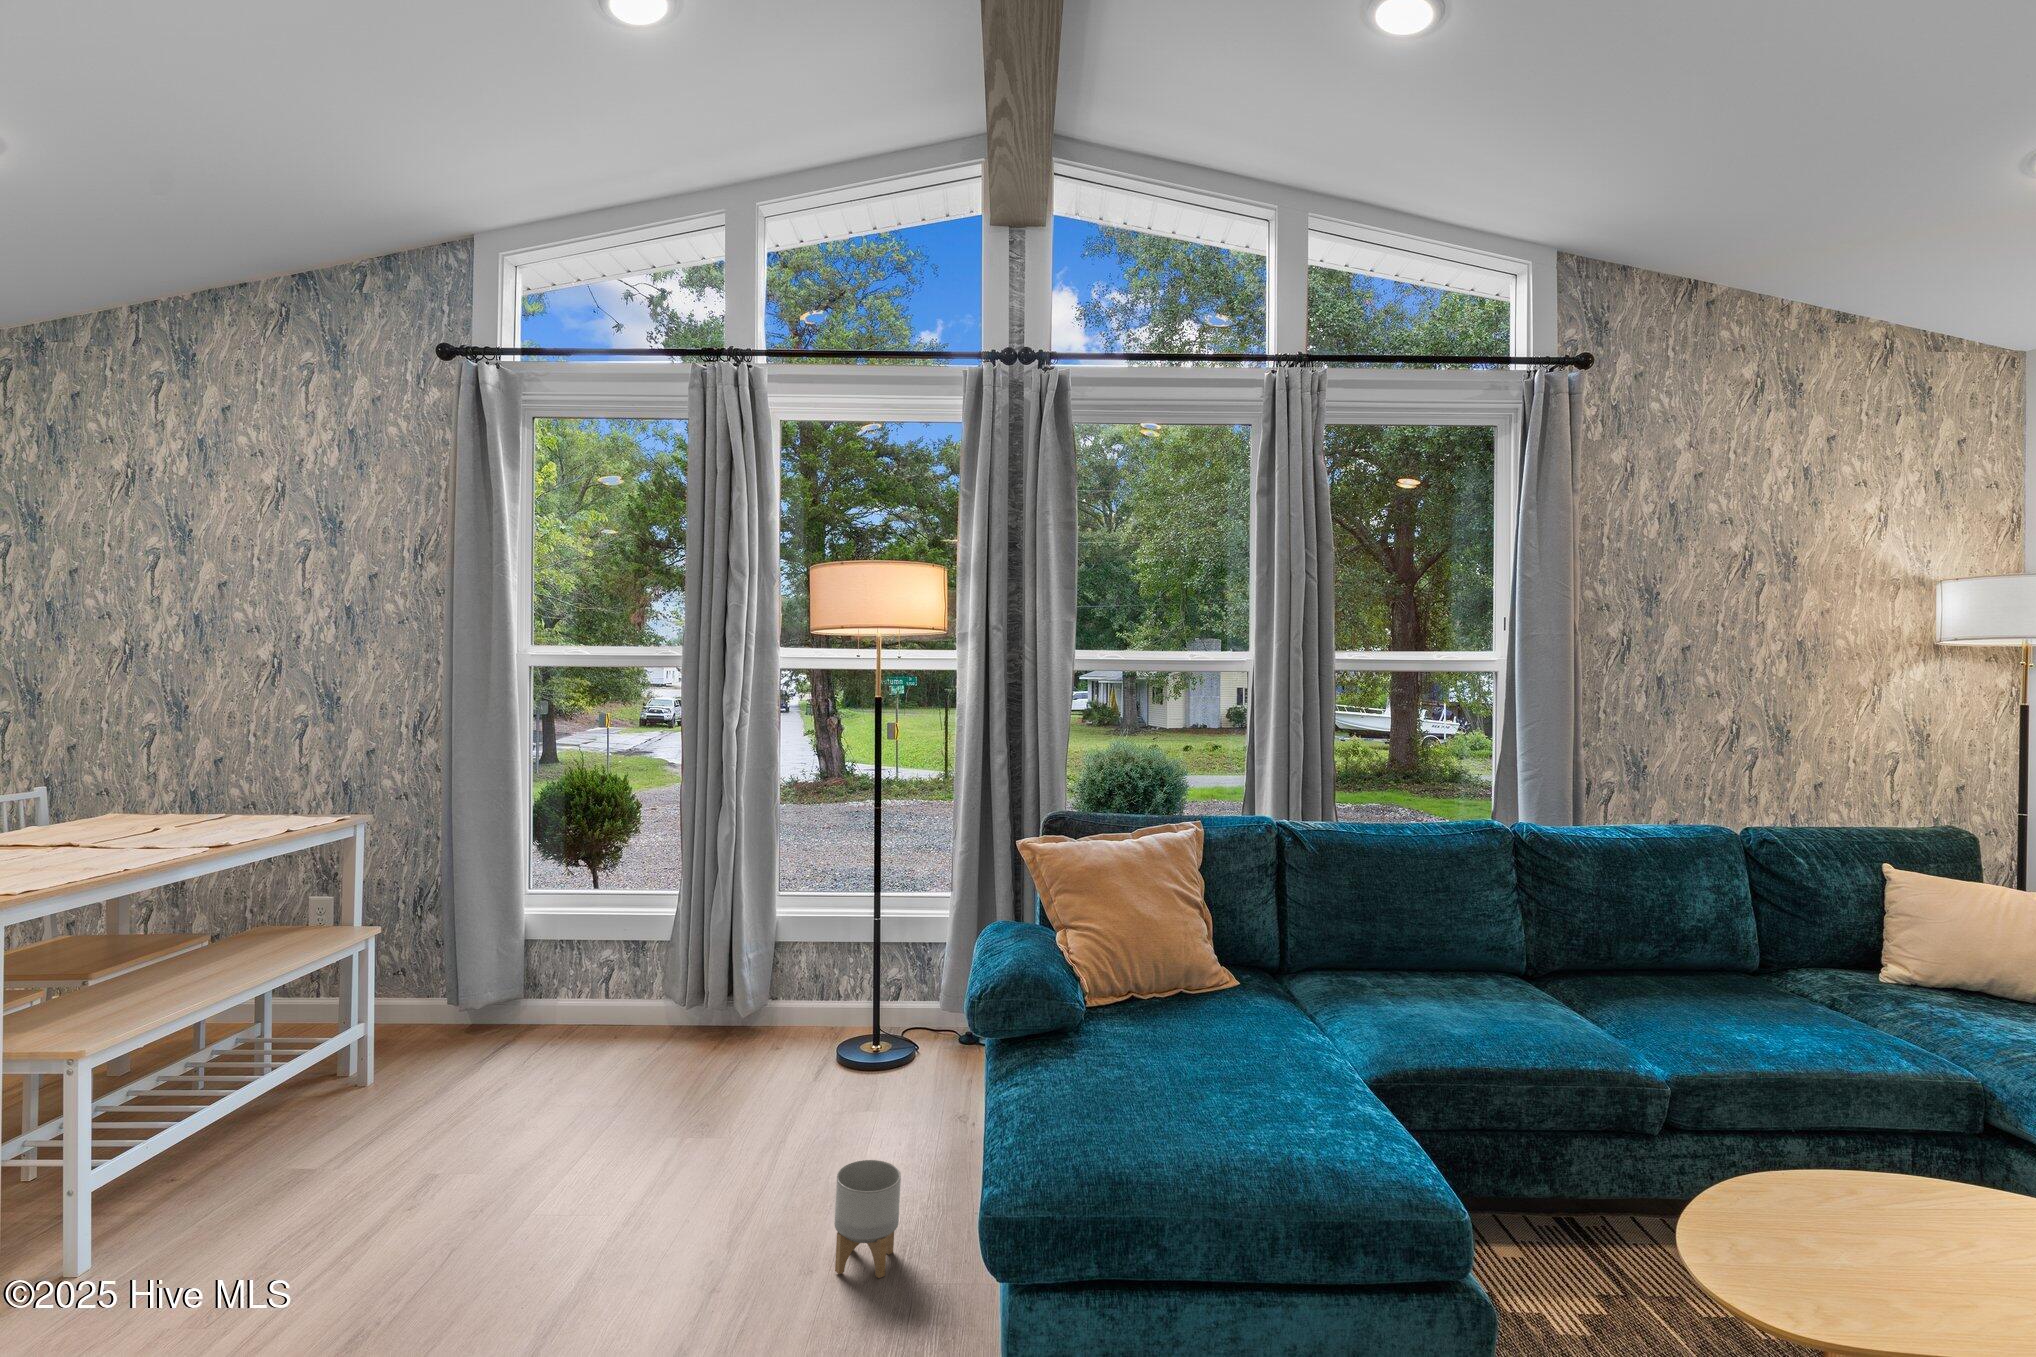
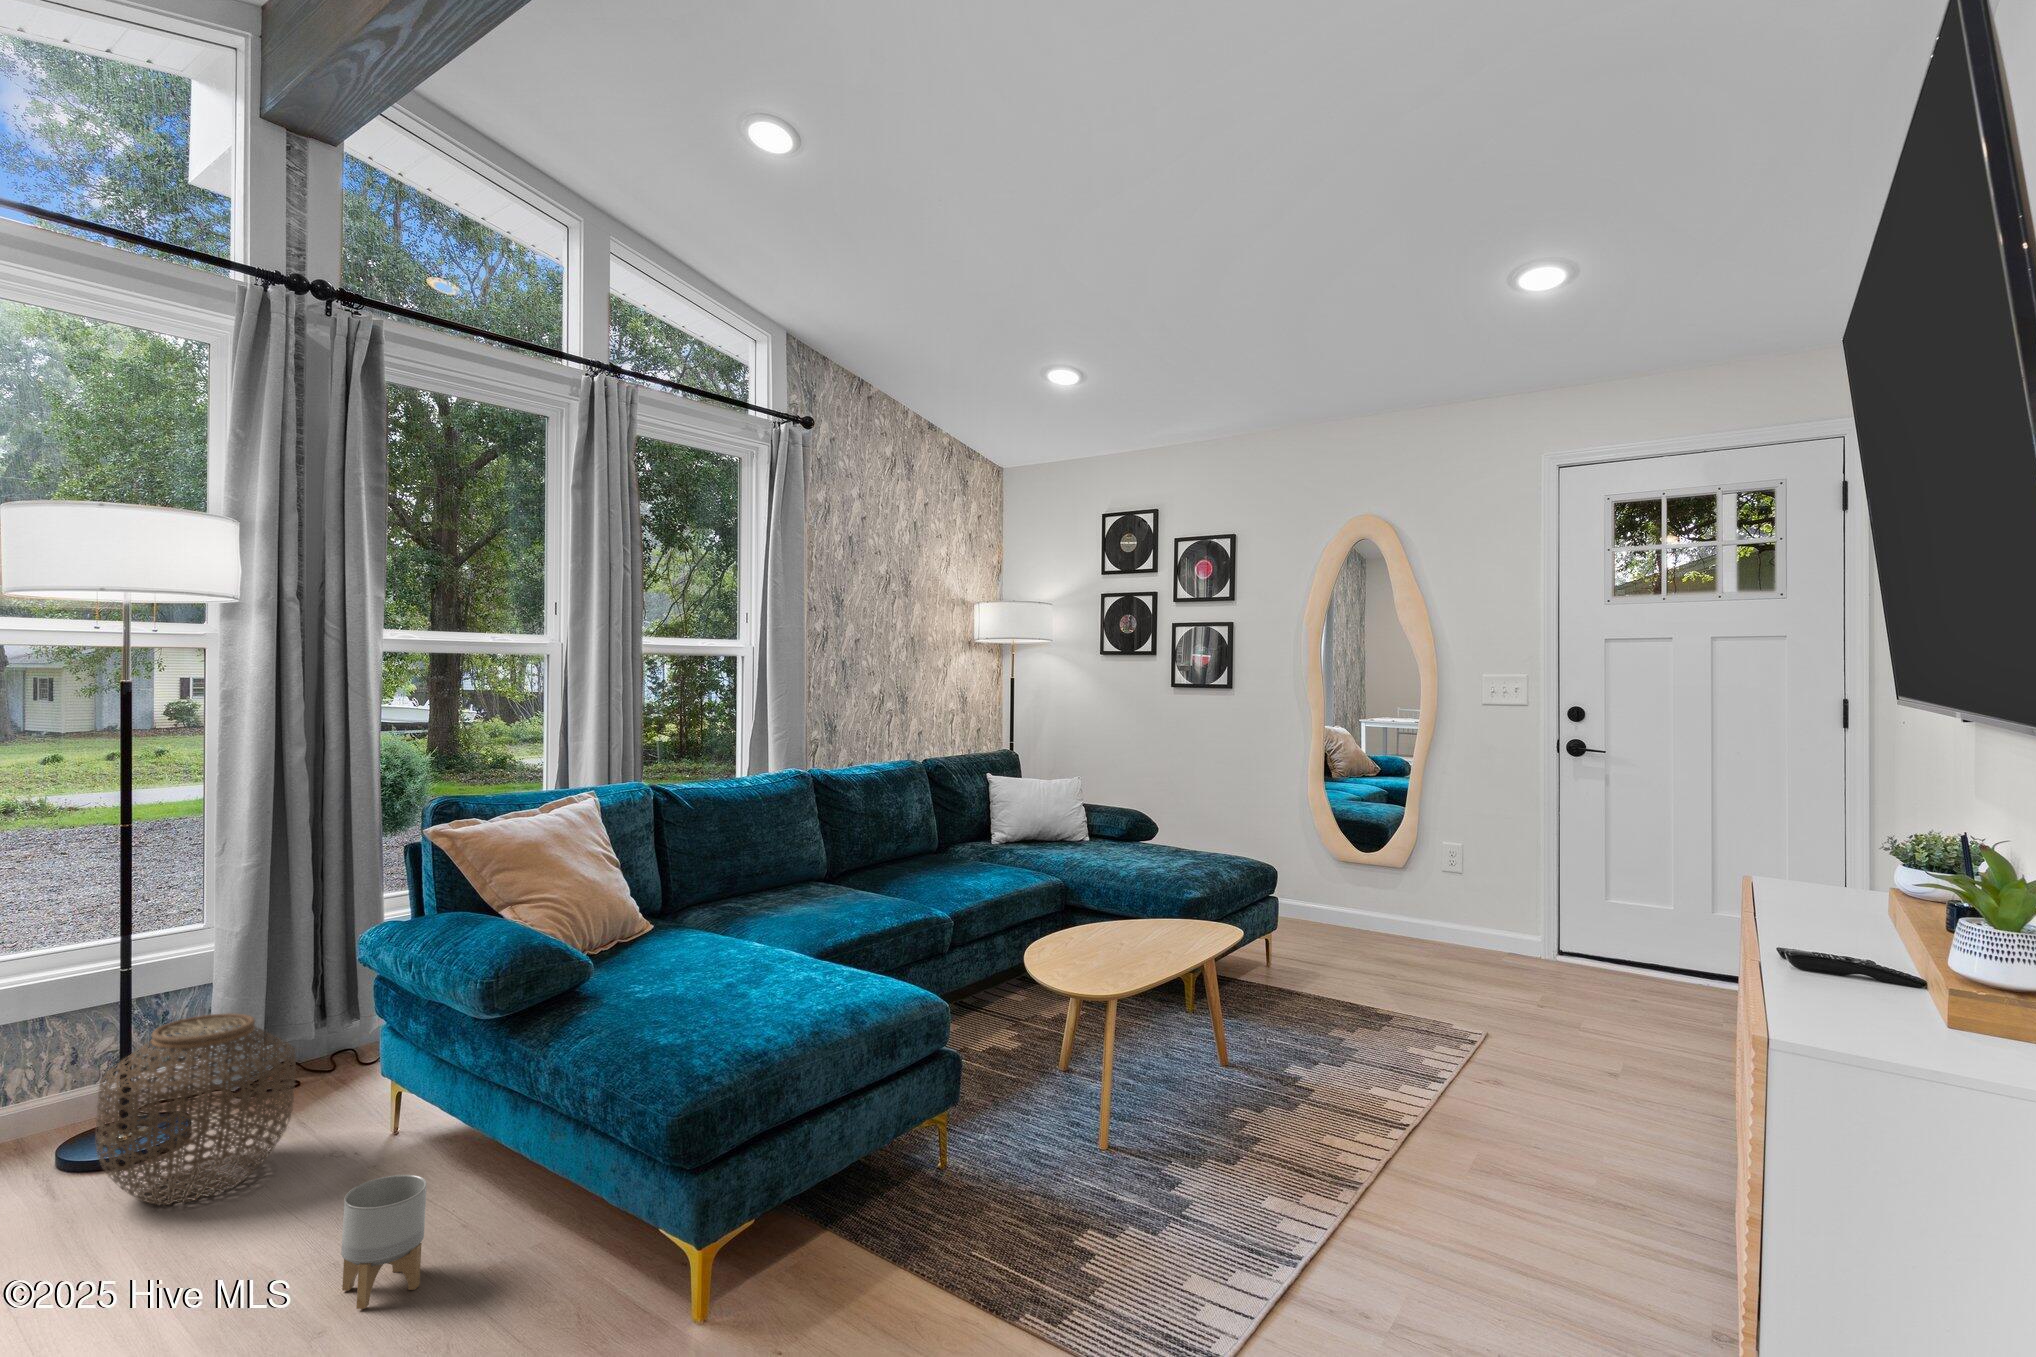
woven basket: none [813,970,938,1120] -> present [96,1013,296,1205]

